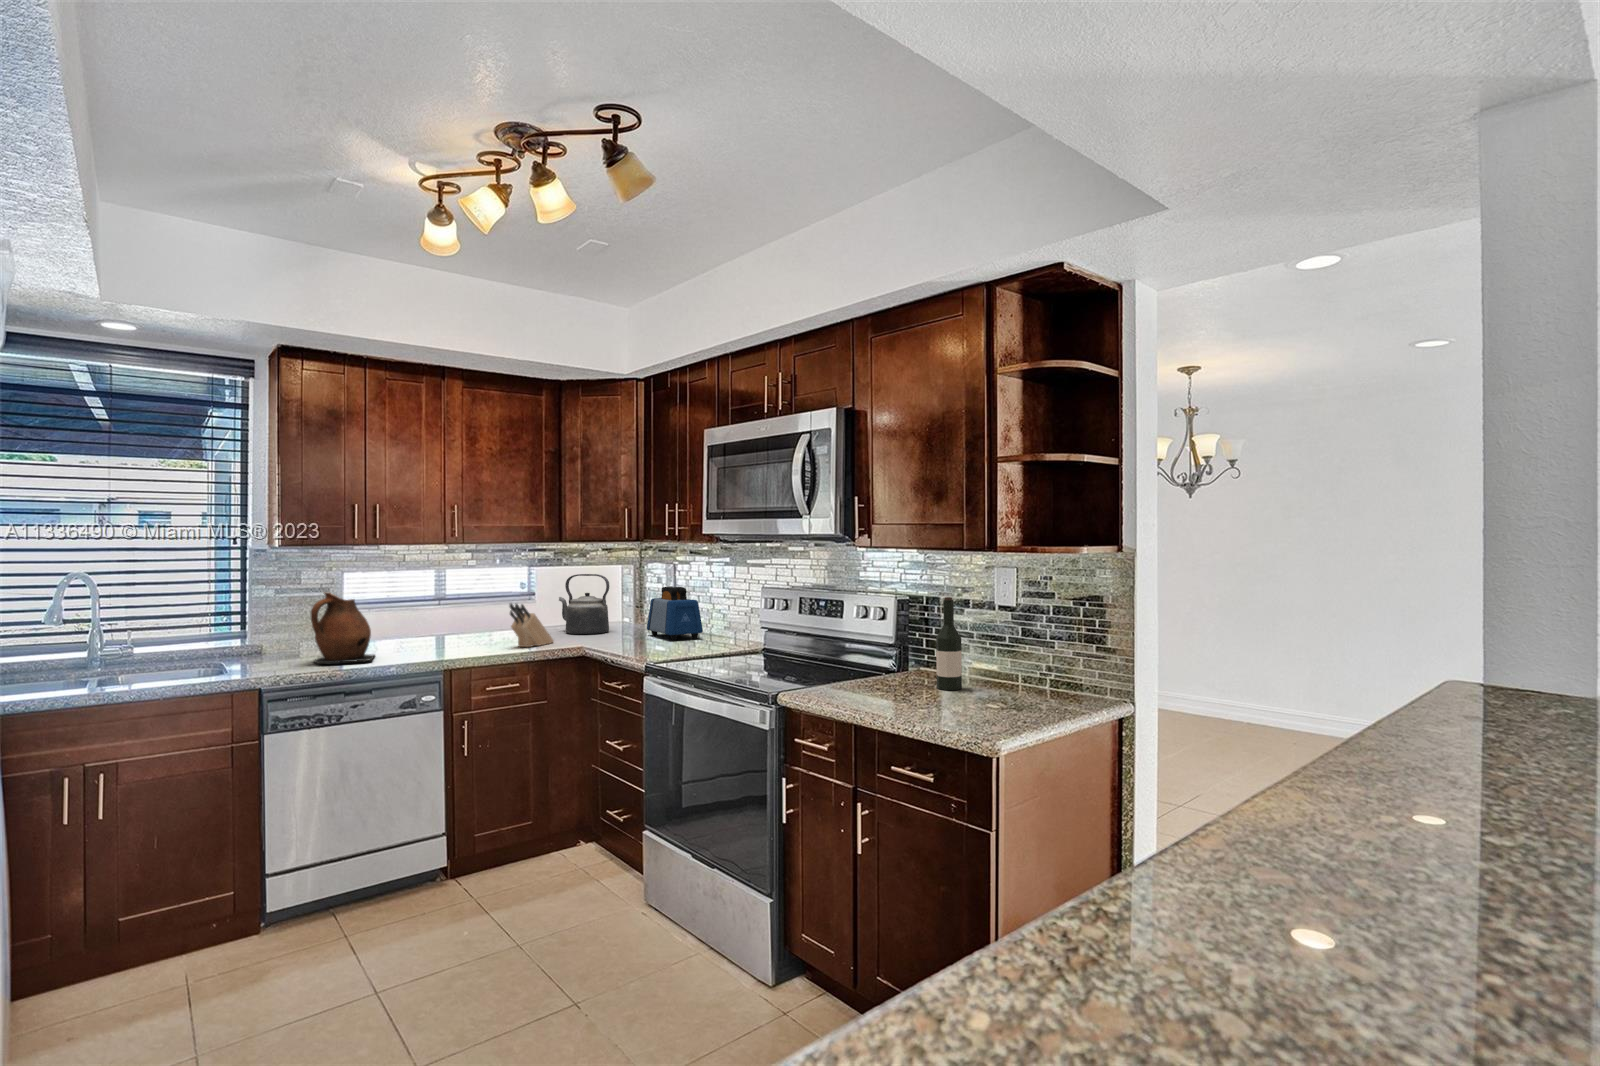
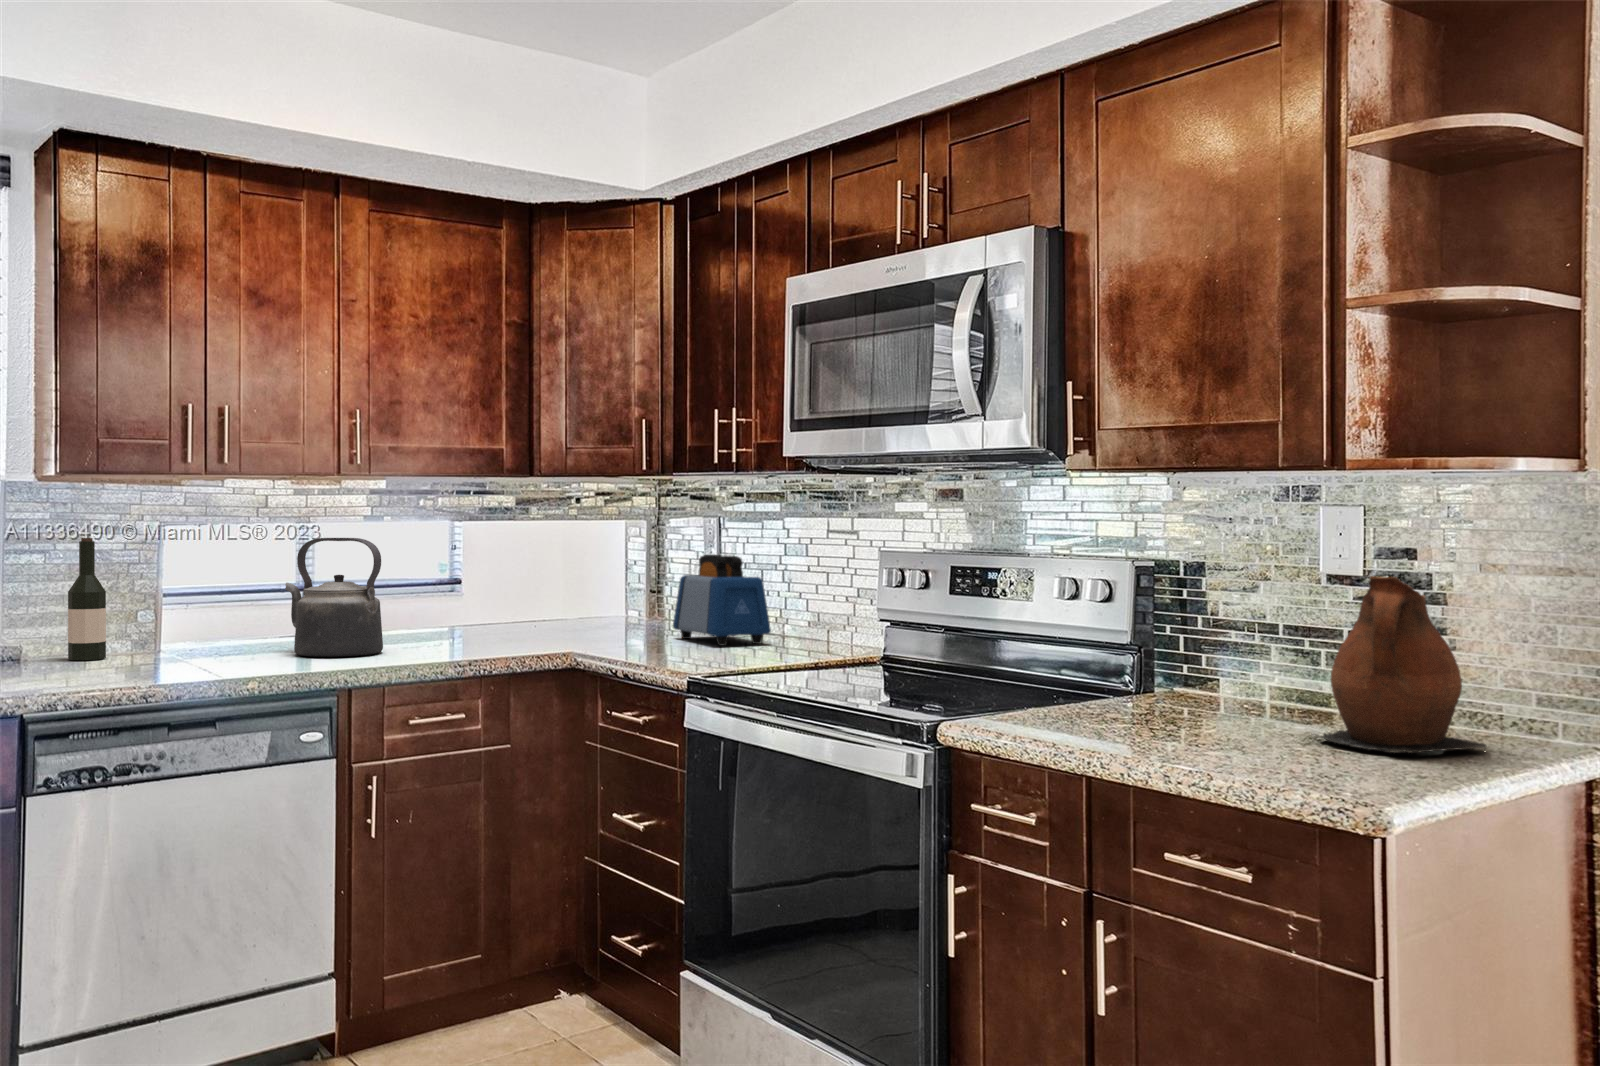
kettle: present [559,574,609,634] -> present [285,538,383,657]
ceramic pitcher: present [311,592,375,663] -> present [1318,577,1486,753]
wine bottle: present [936,597,962,690] -> present [68,538,106,660]
knife block: present [510,603,554,647] -> none [446,576,519,652]

